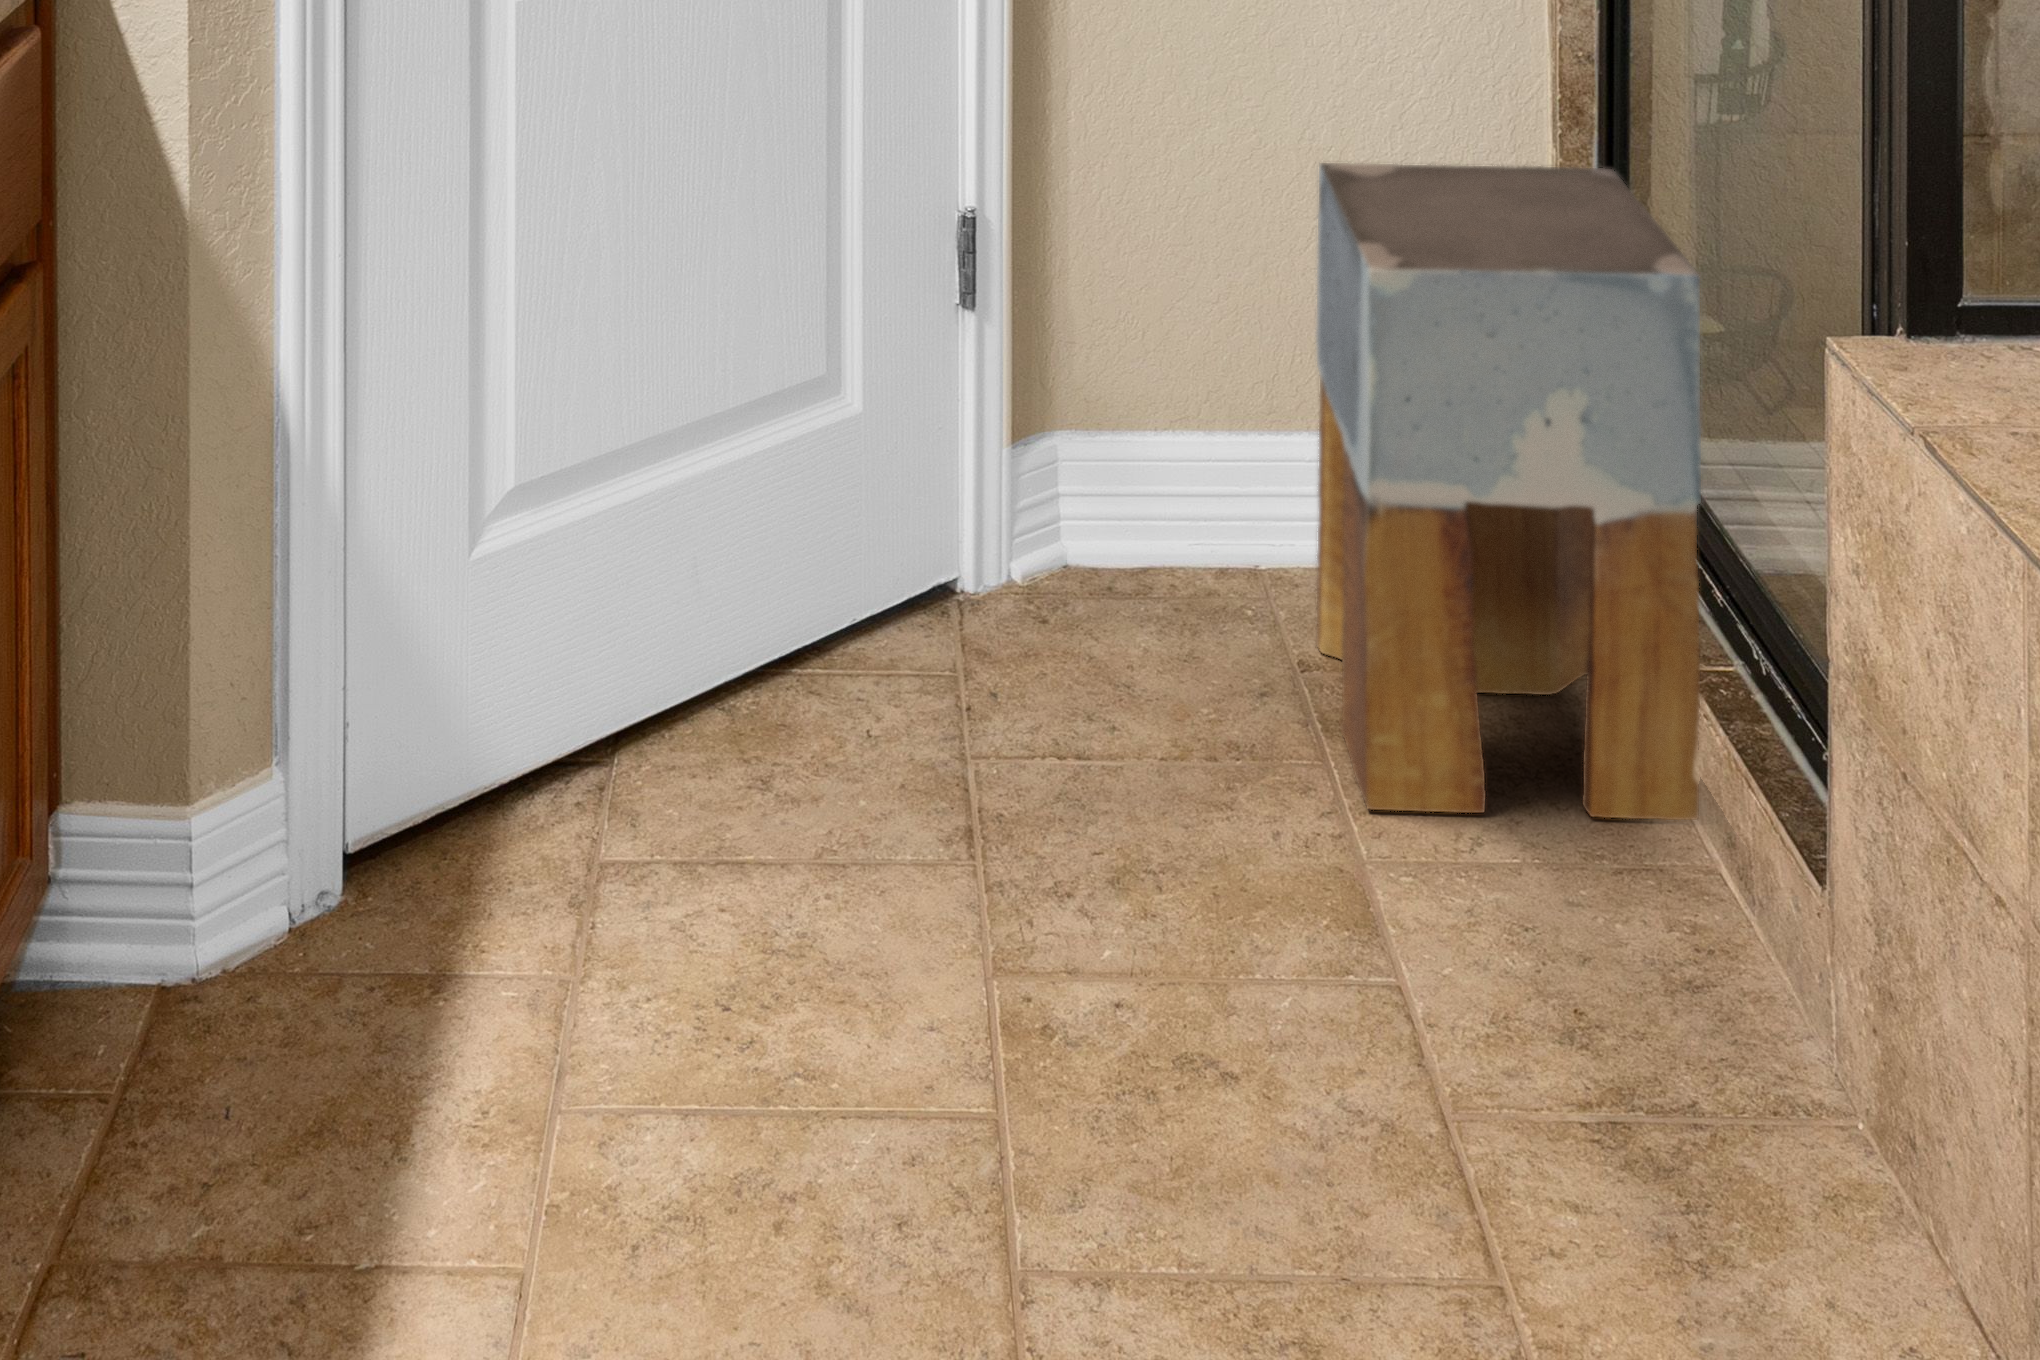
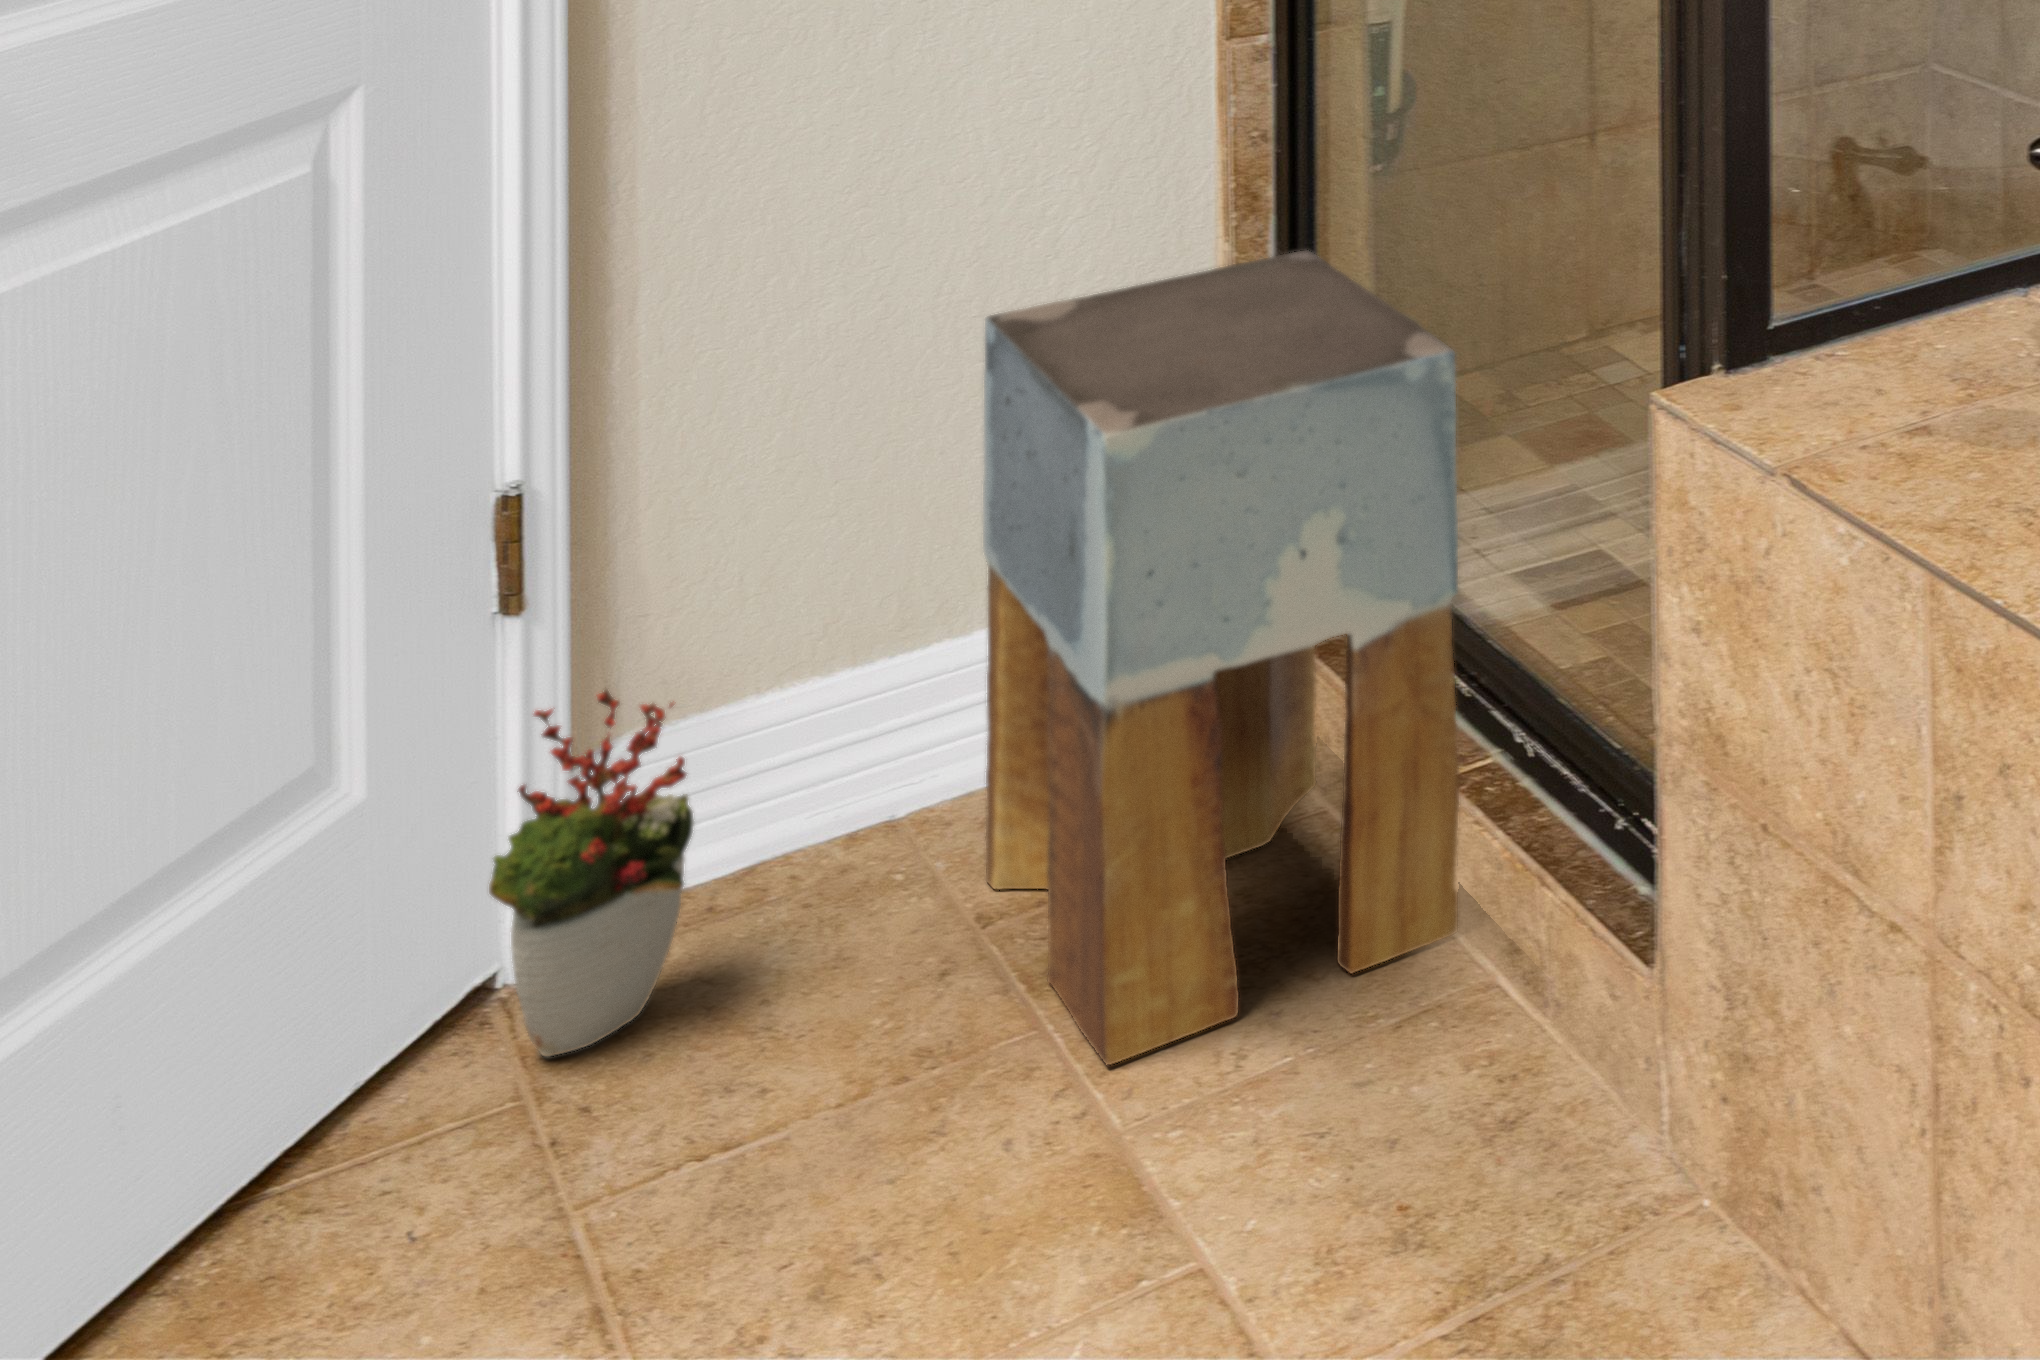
decorative plant: none [937,384,1085,658] -> present [489,690,694,1056]

